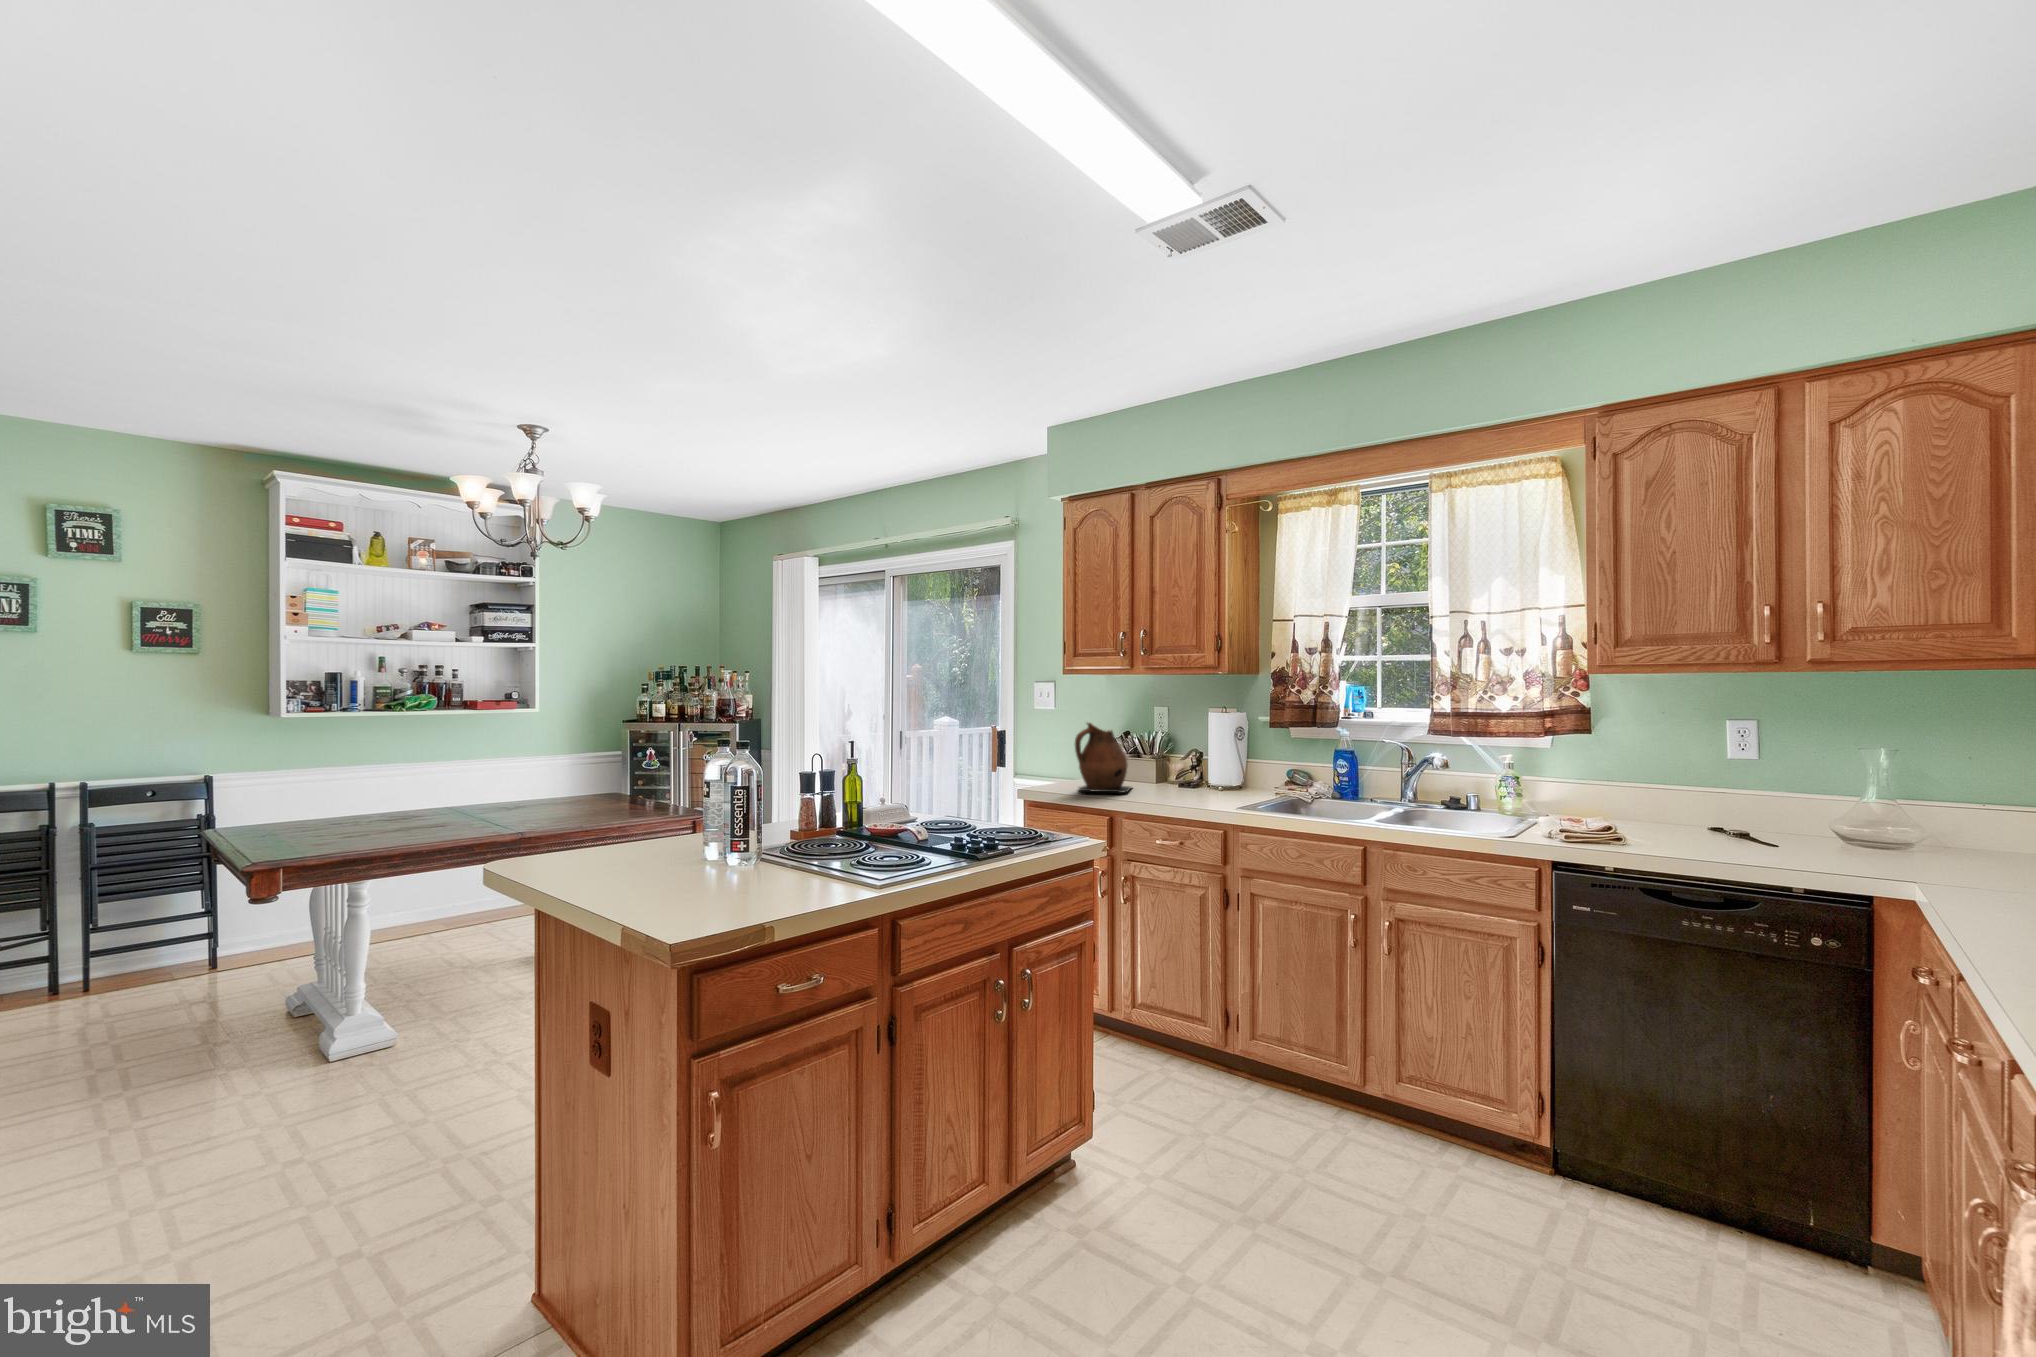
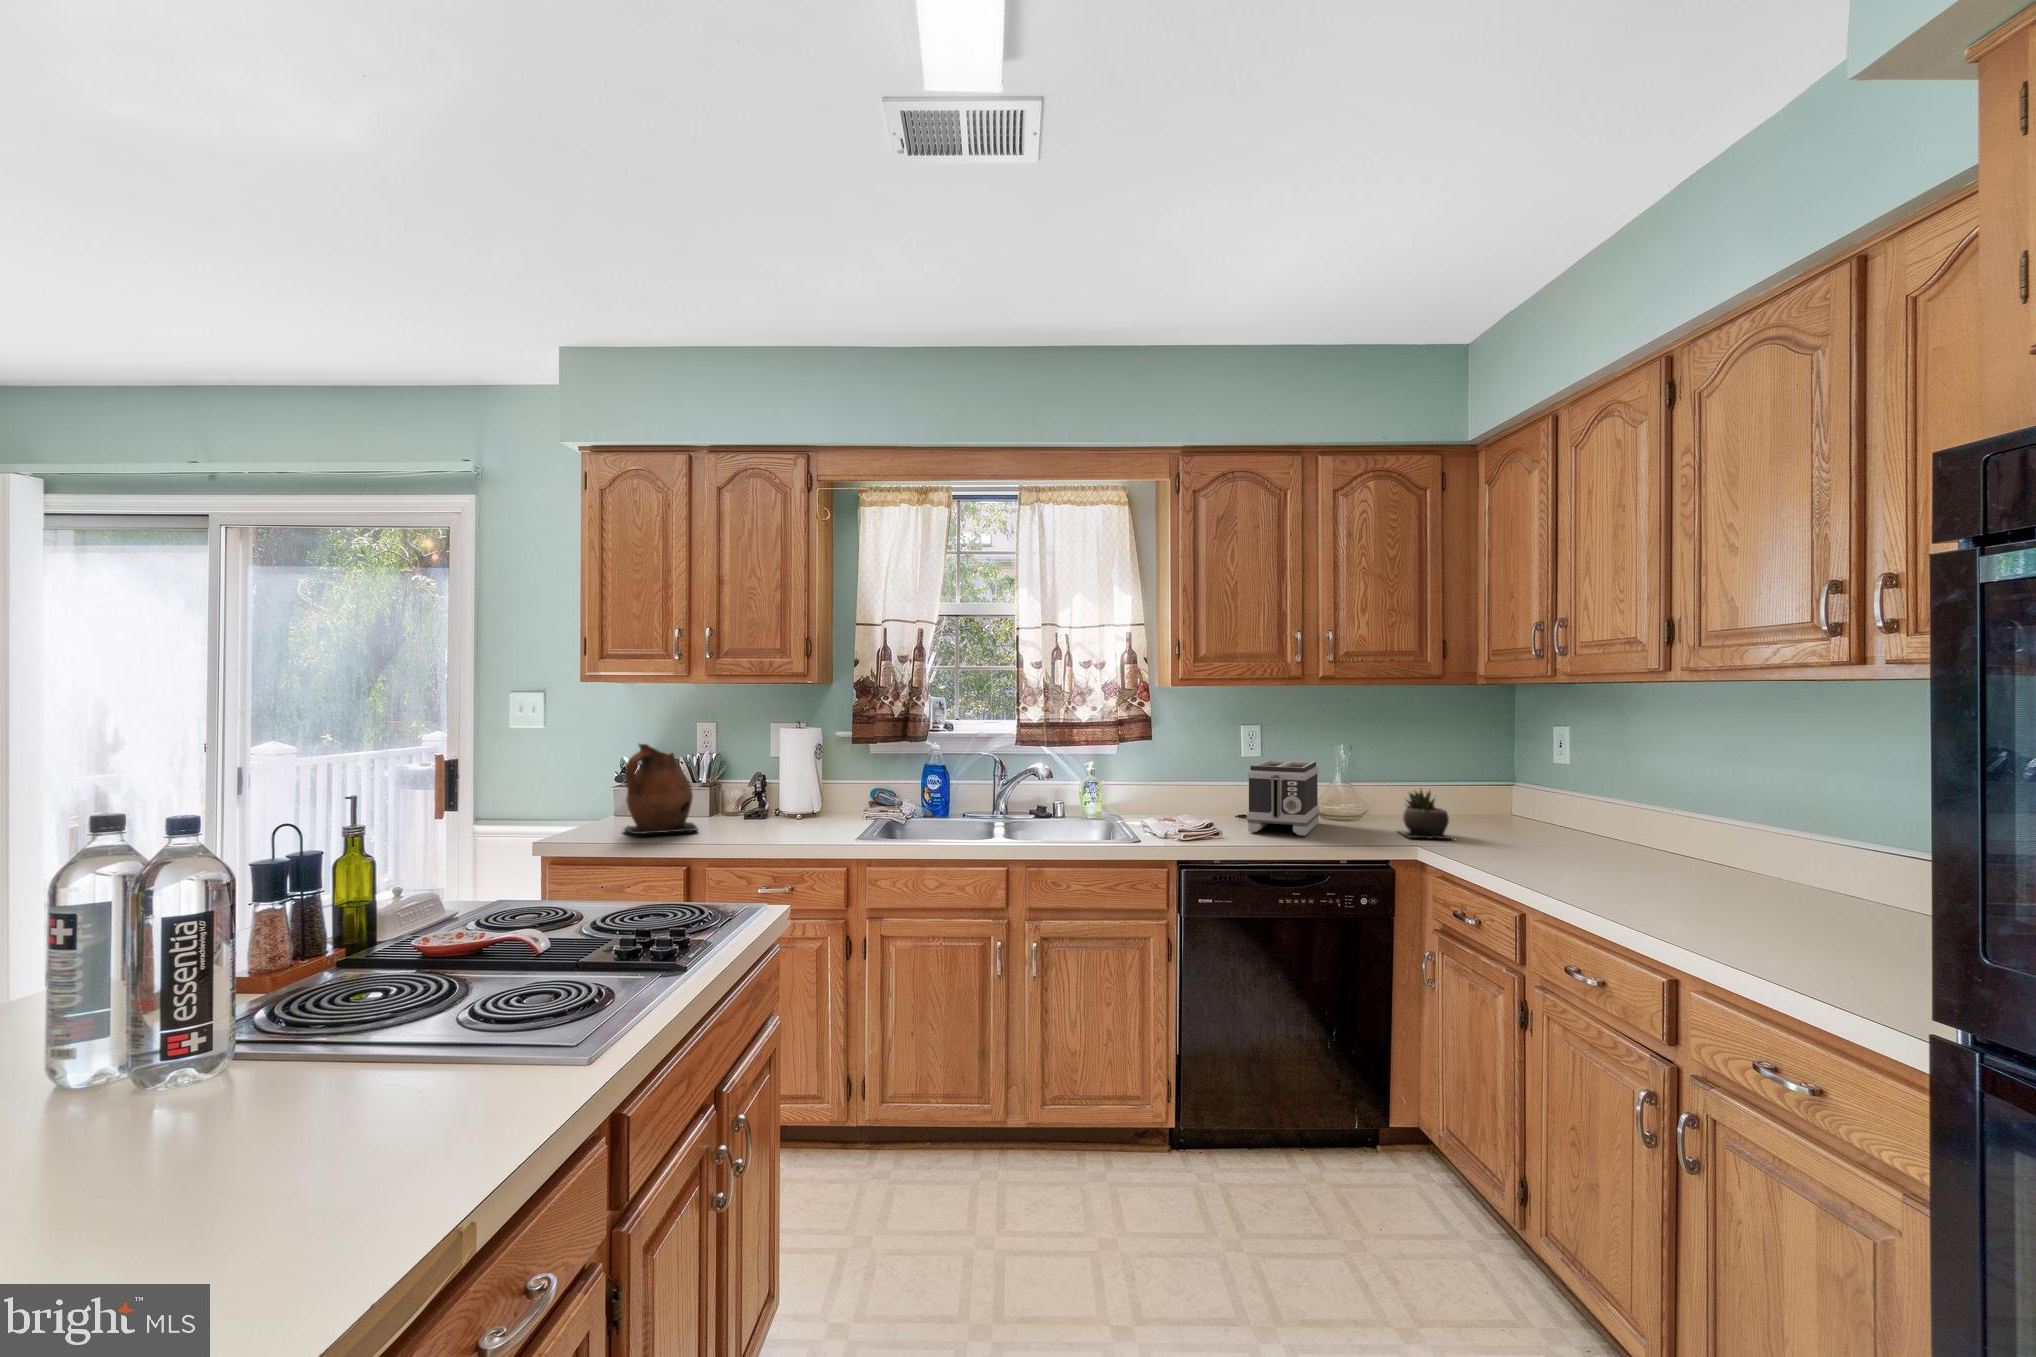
toaster: none [1663,762,1805,853] -> present [1247,760,1319,836]
succulent plant: none [1910,807,1996,881] -> present [1400,790,1450,839]

